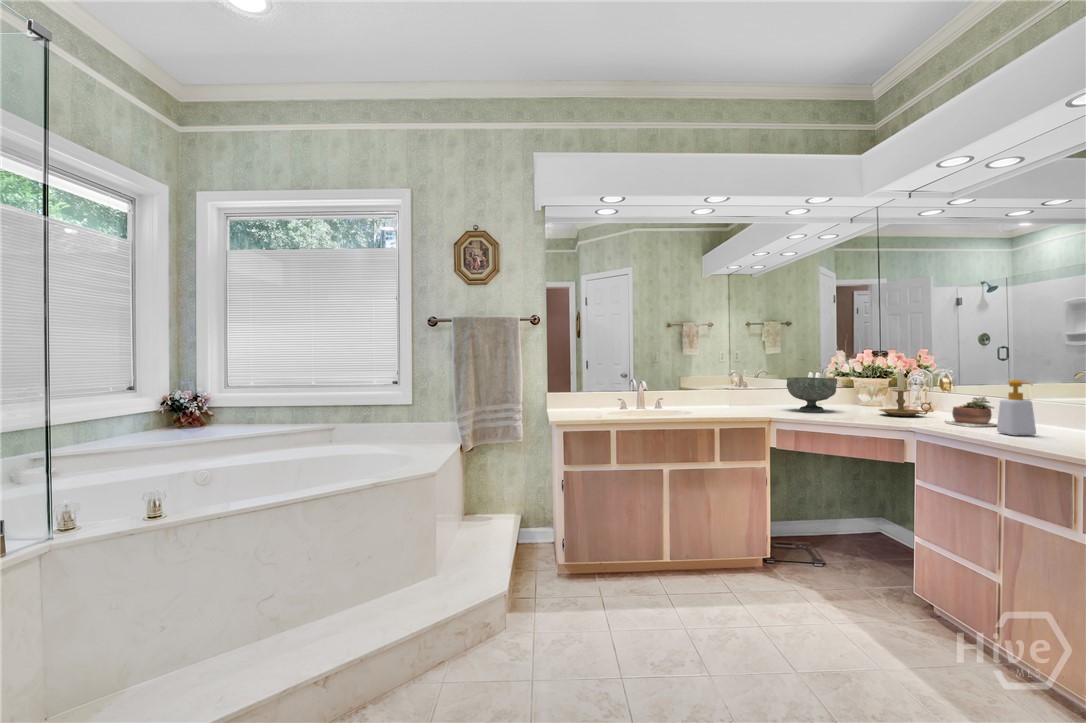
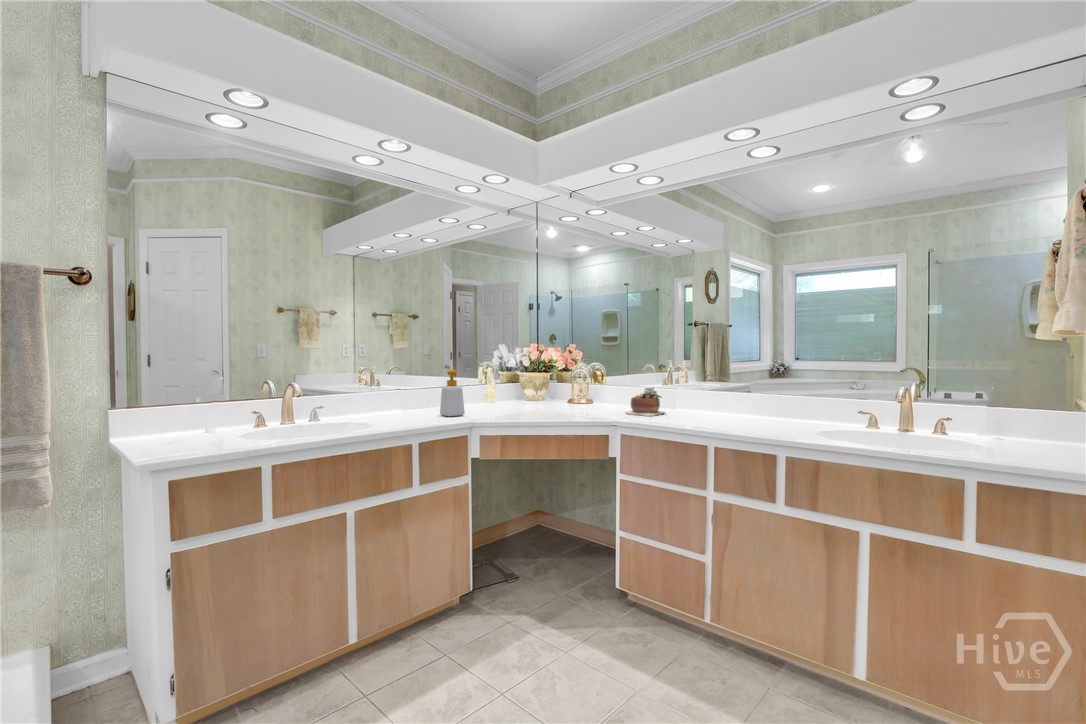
candle holder: present [879,369,931,416] -> none [559,362,603,410]
decorative bowl: present [787,377,837,412] -> none [470,373,520,411]
soap bottle: present [997,380,1036,436] -> present [440,369,465,417]

